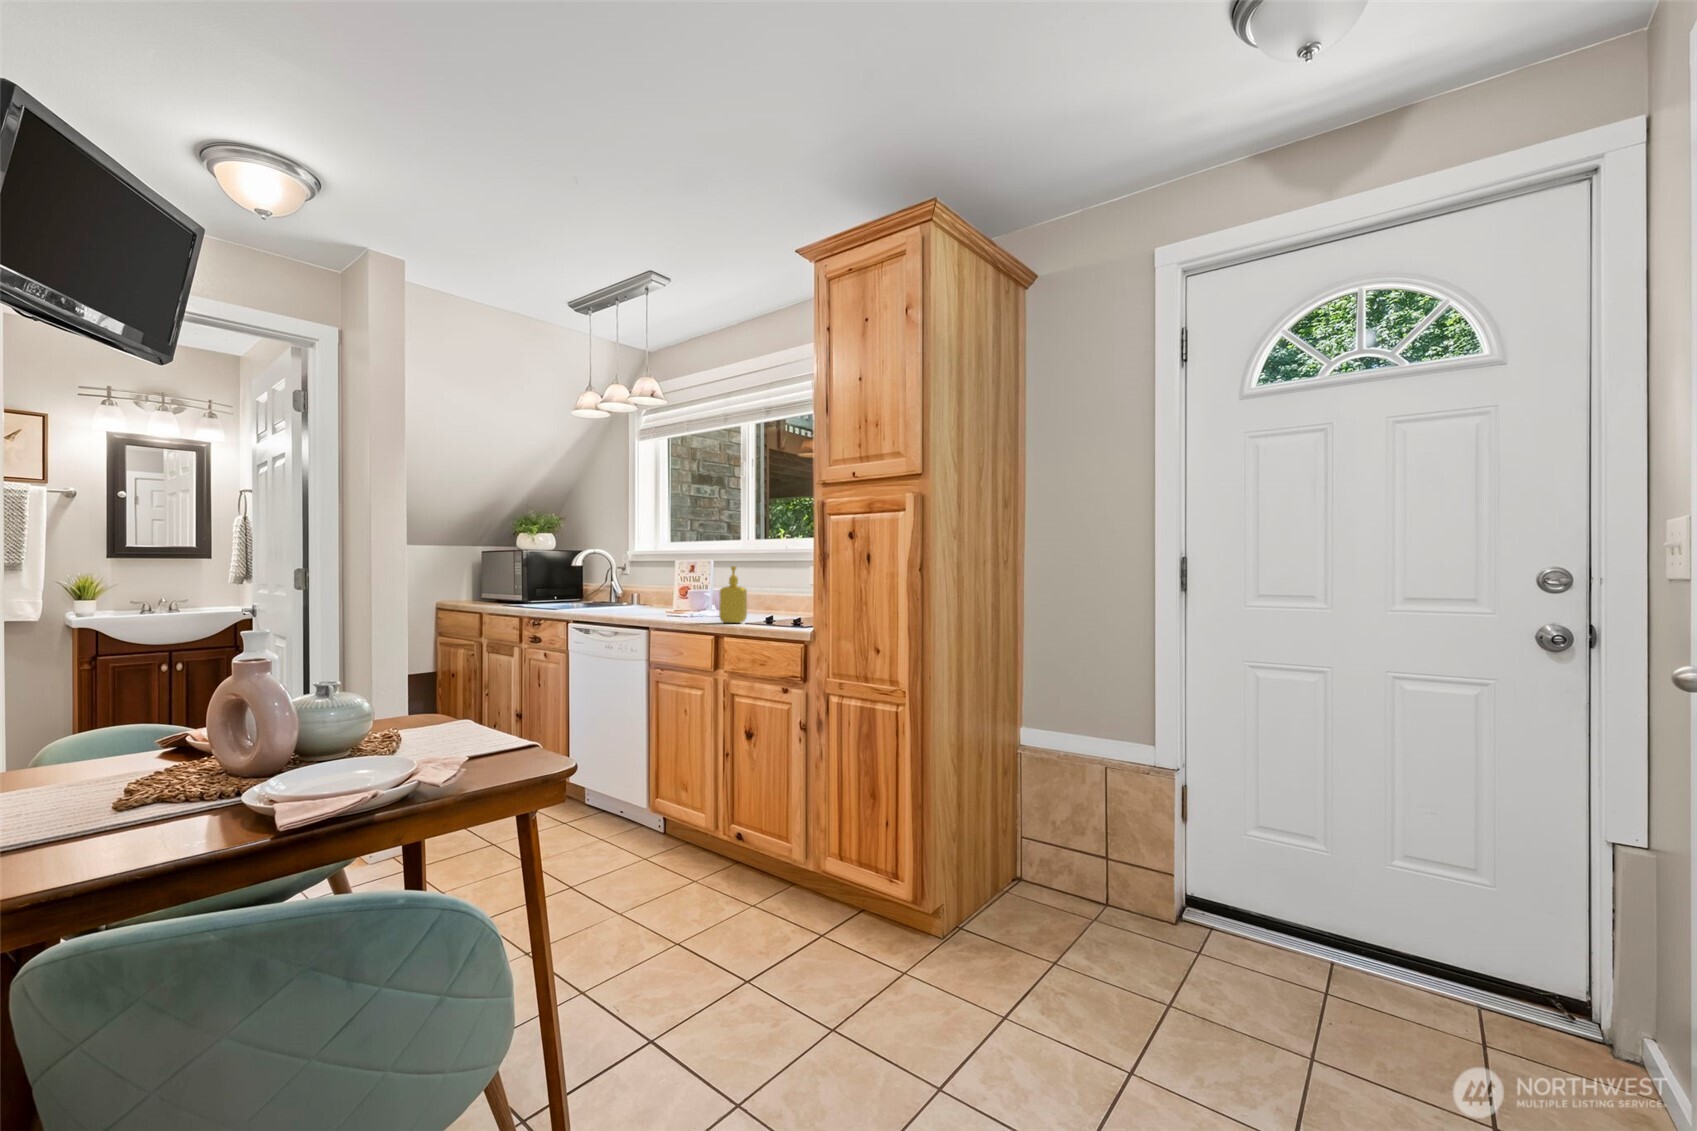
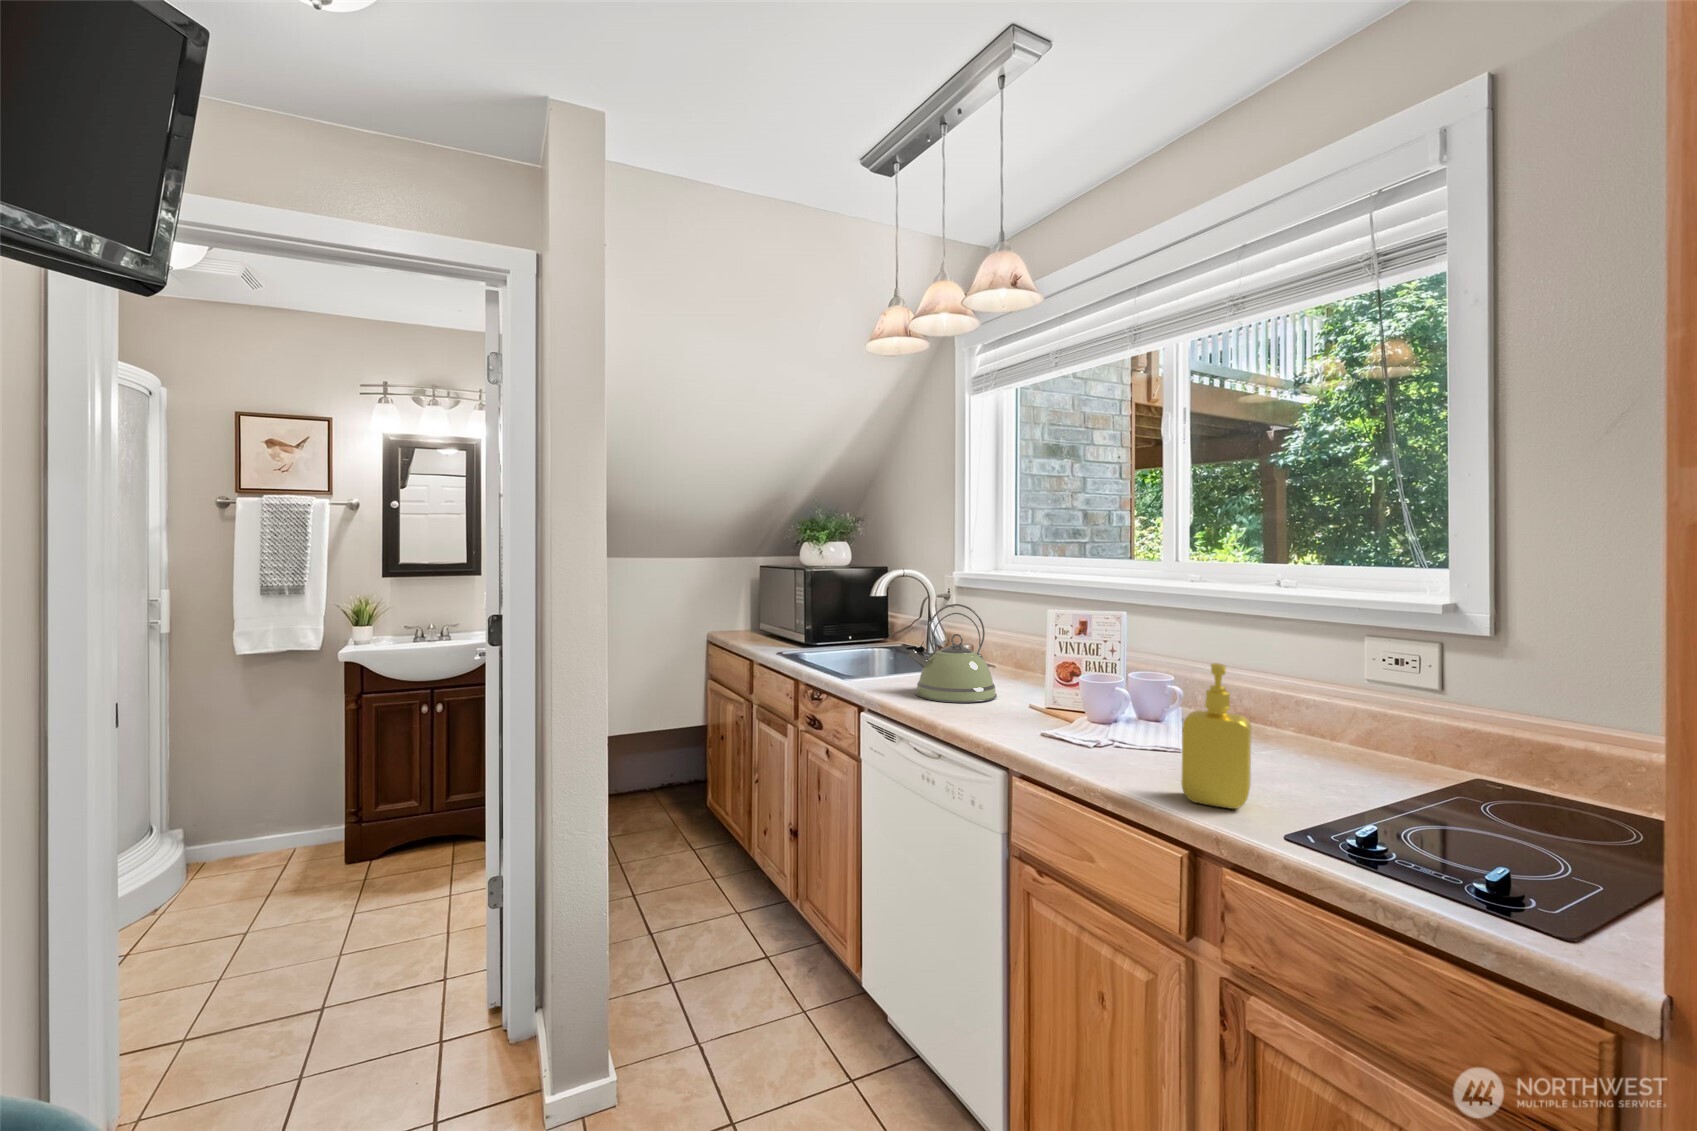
kettle: none [595,561,650,613] -> present [905,604,997,703]

